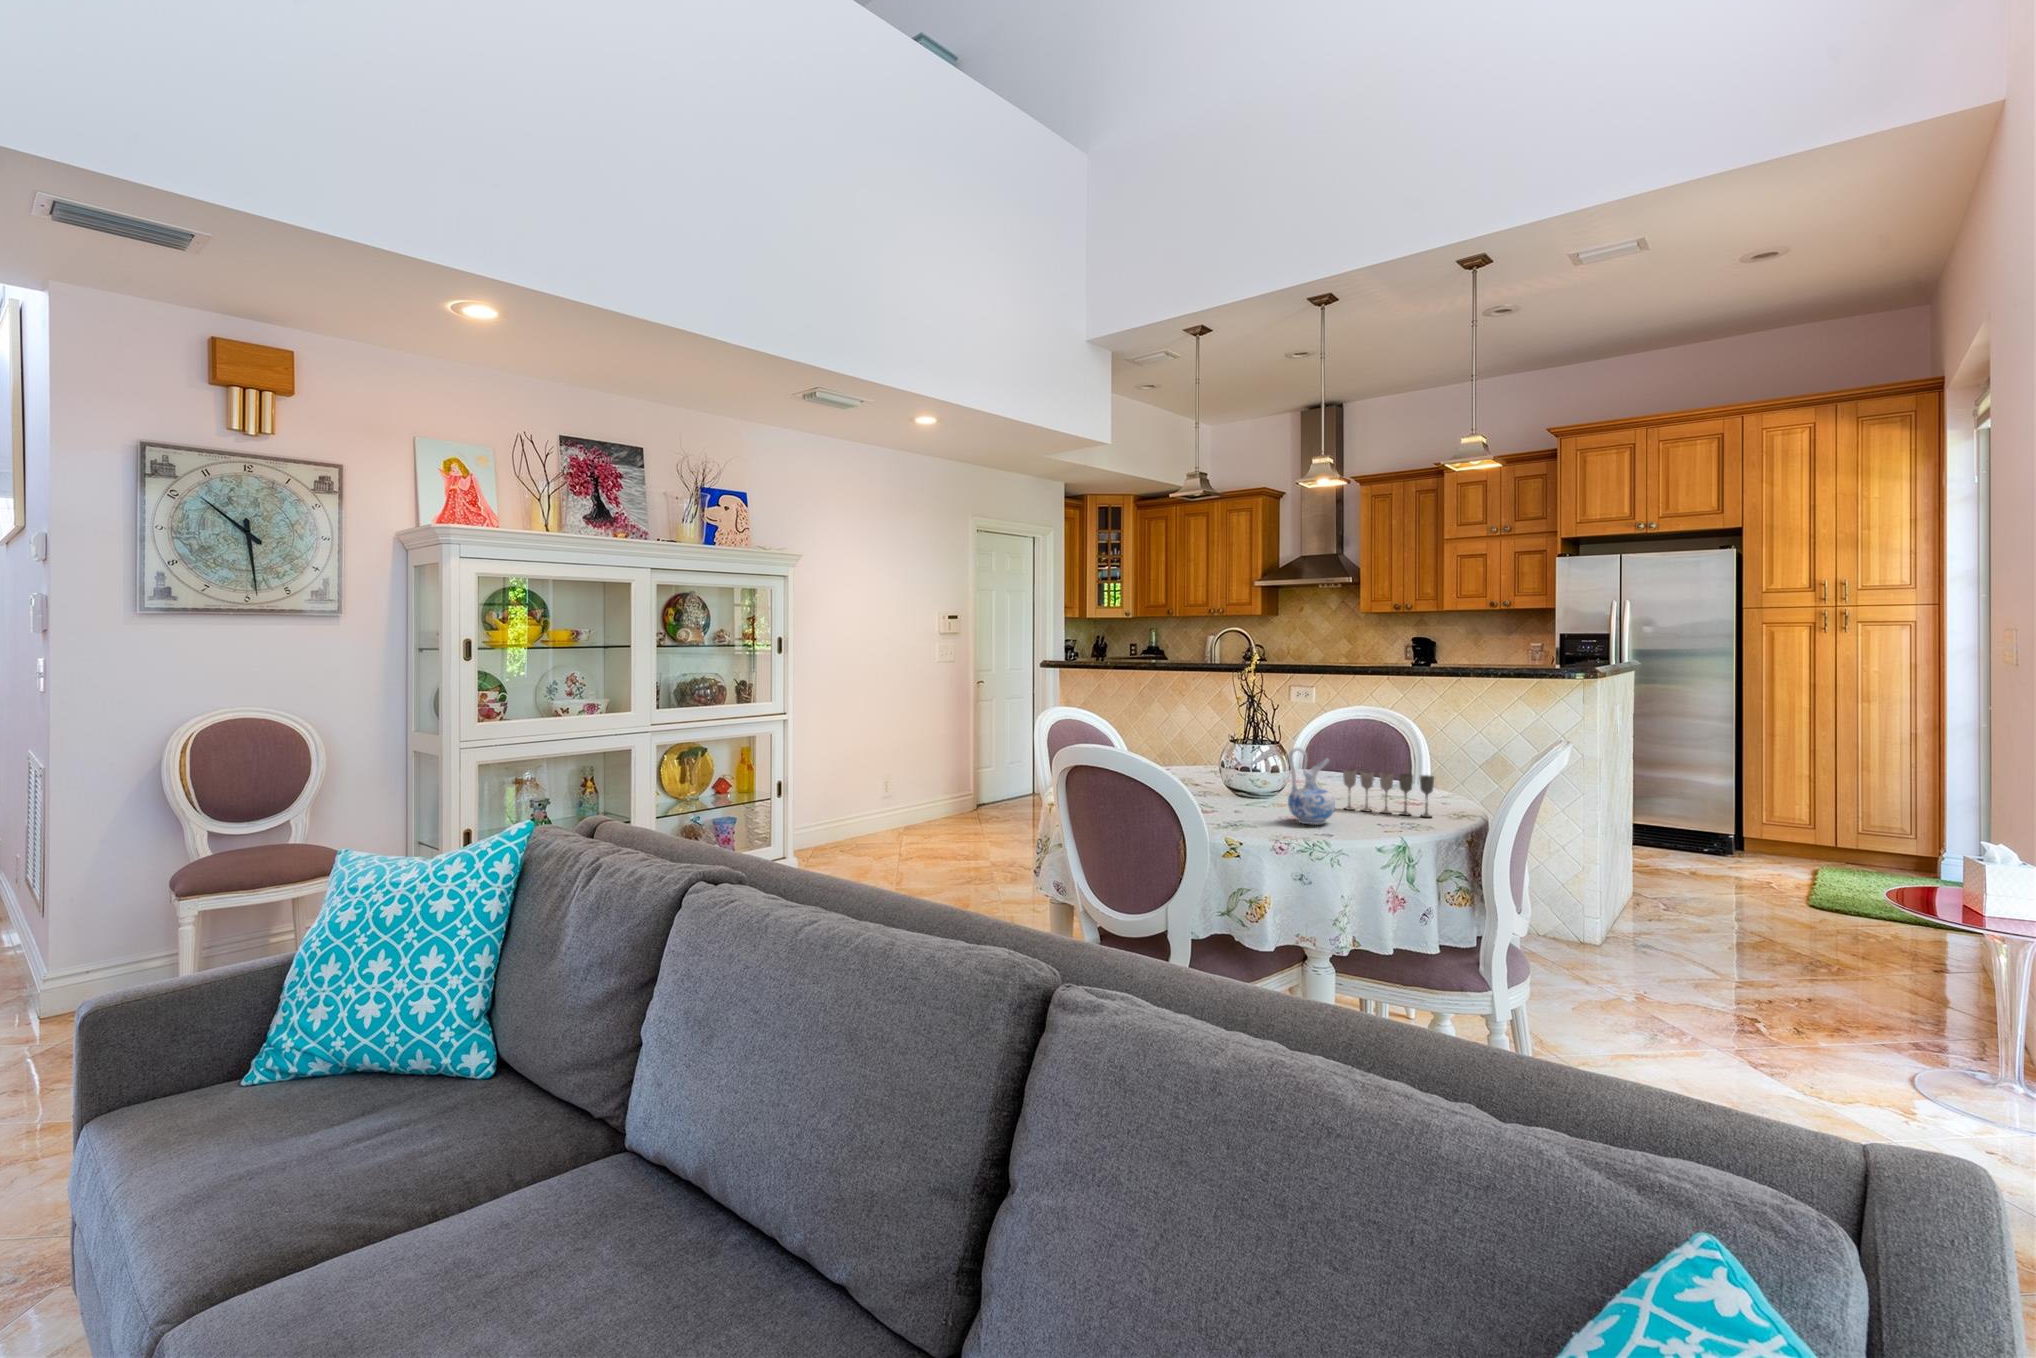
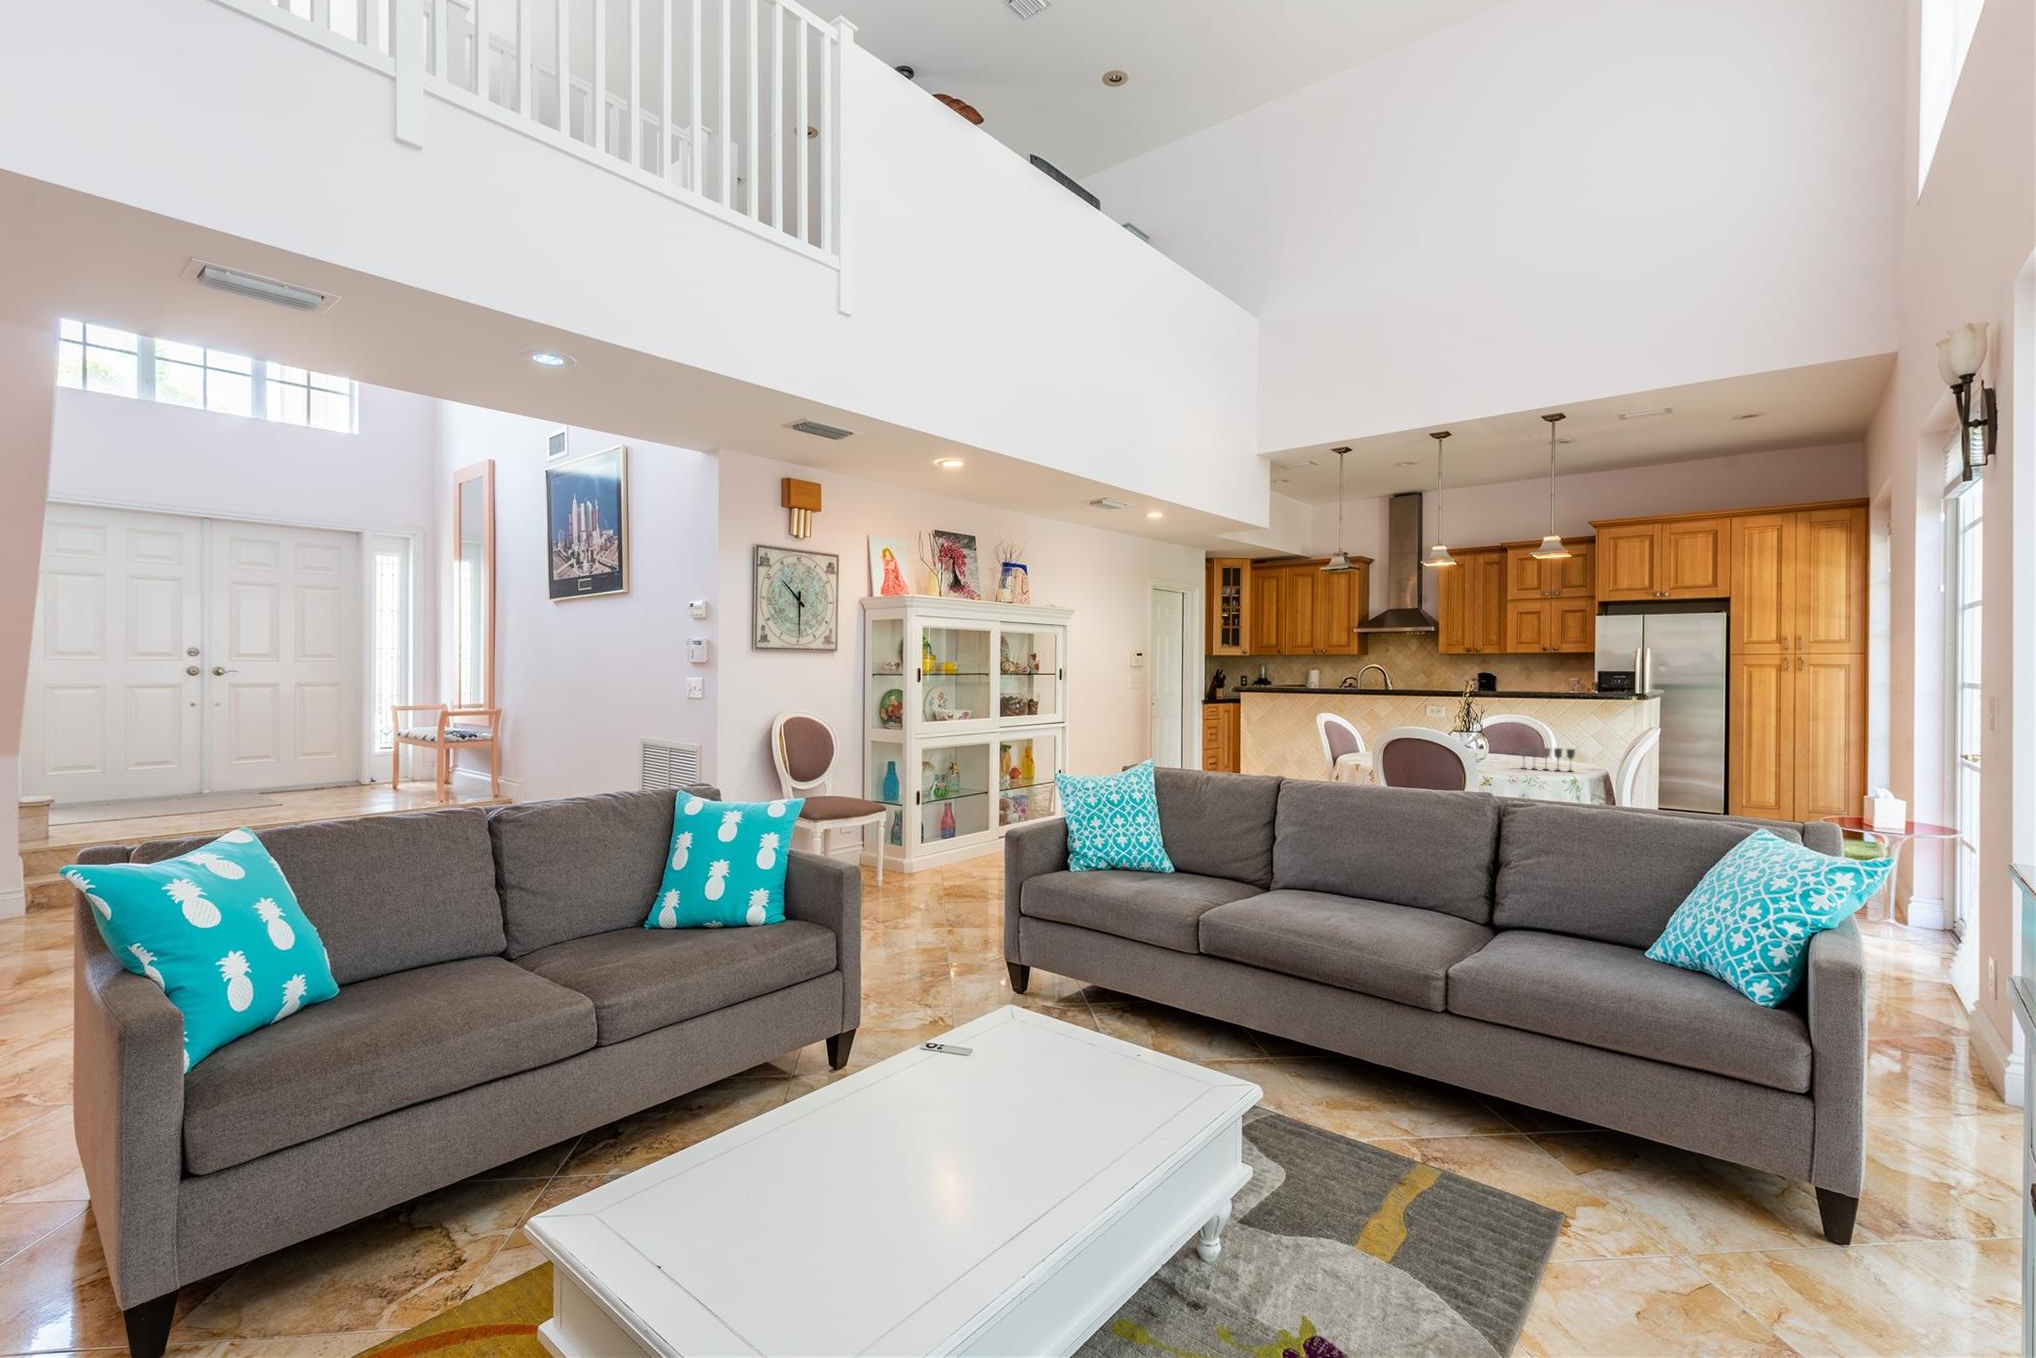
ceramic pitcher: present [1288,748,1335,825] -> none [1497,732,1524,773]

